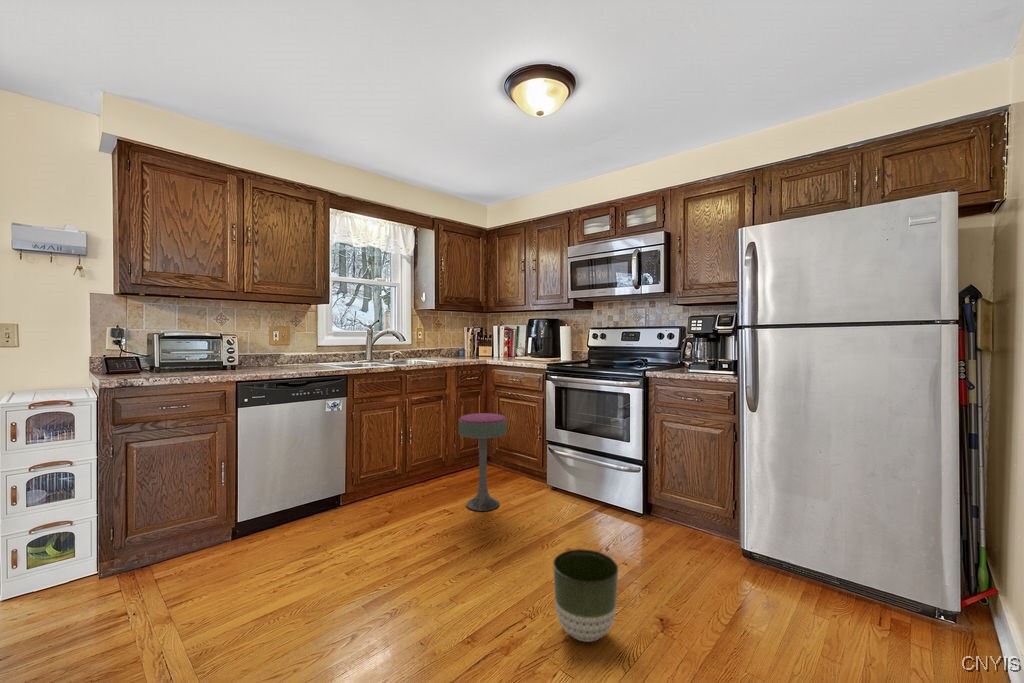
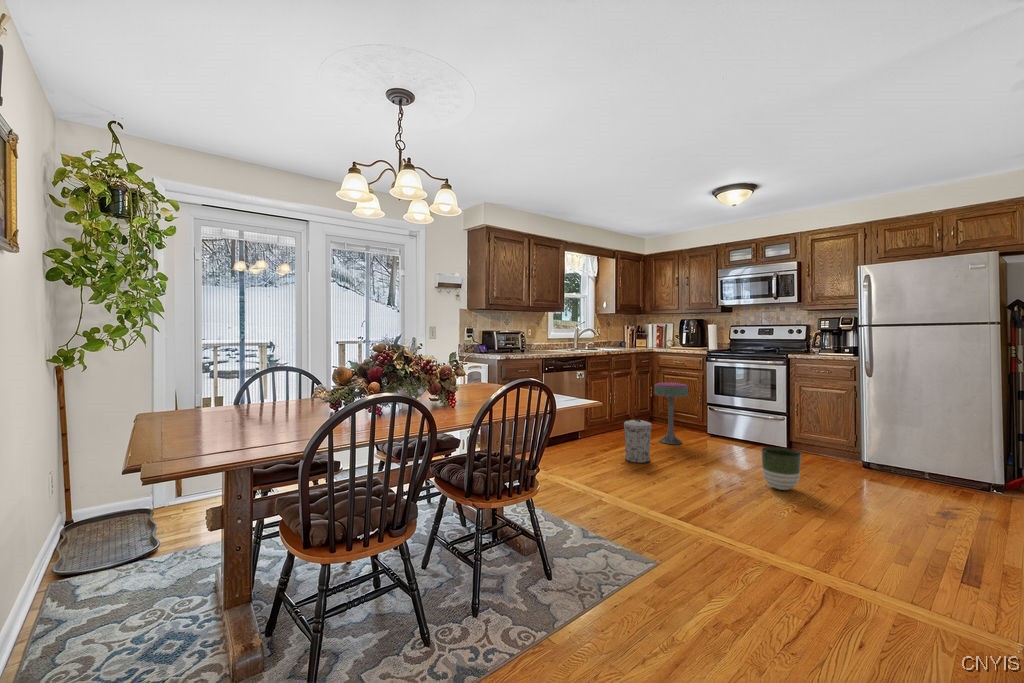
trash can: none [366,486,414,565] -> present [624,419,652,463]

